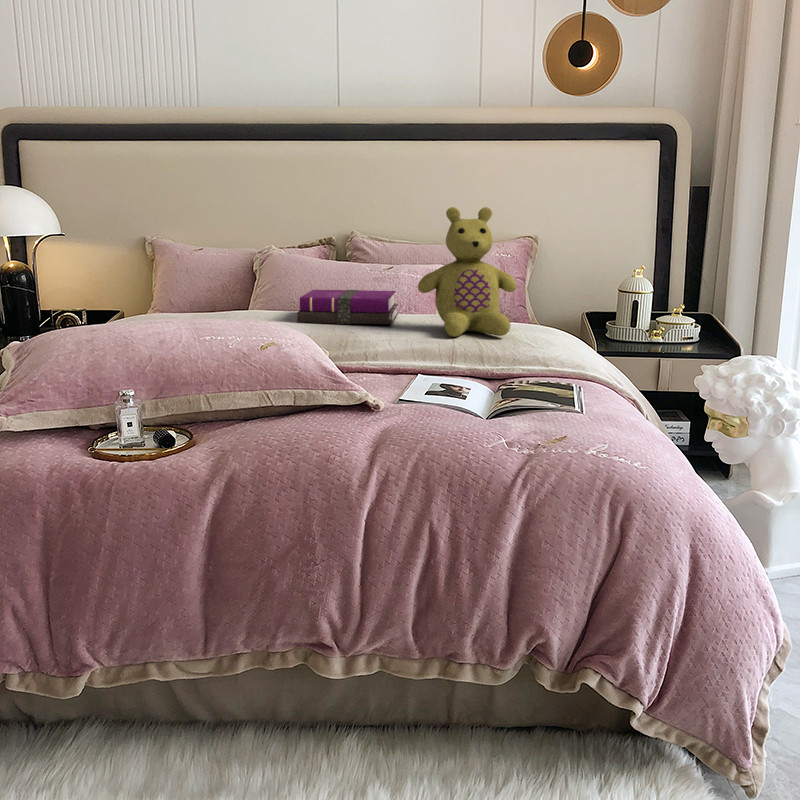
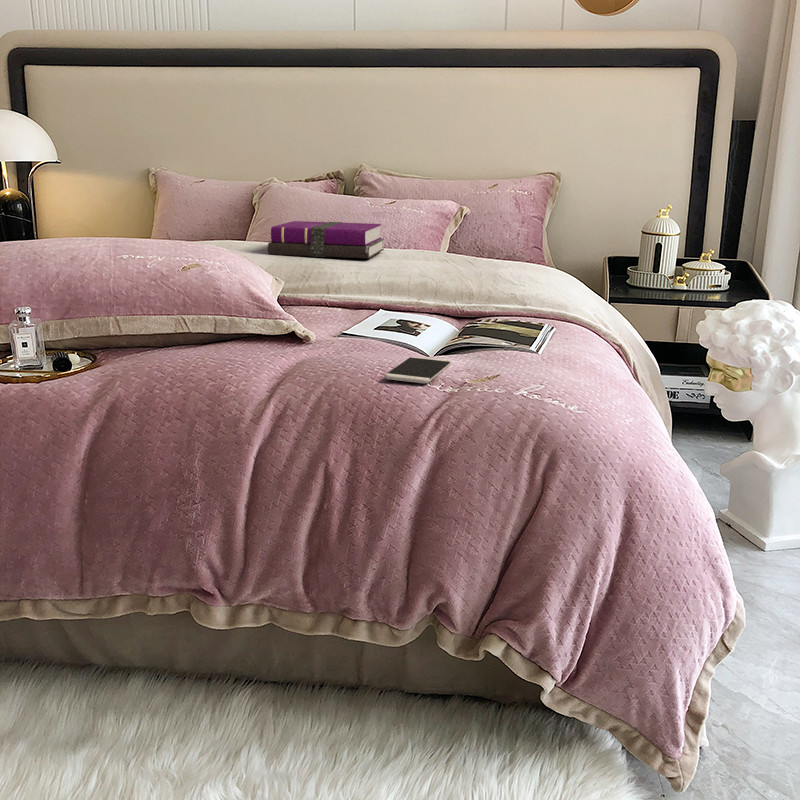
stuffed bear: present [418,207,517,337] -> none [396,128,507,272]
smartphone: none [466,422,514,448] -> present [385,356,451,383]

